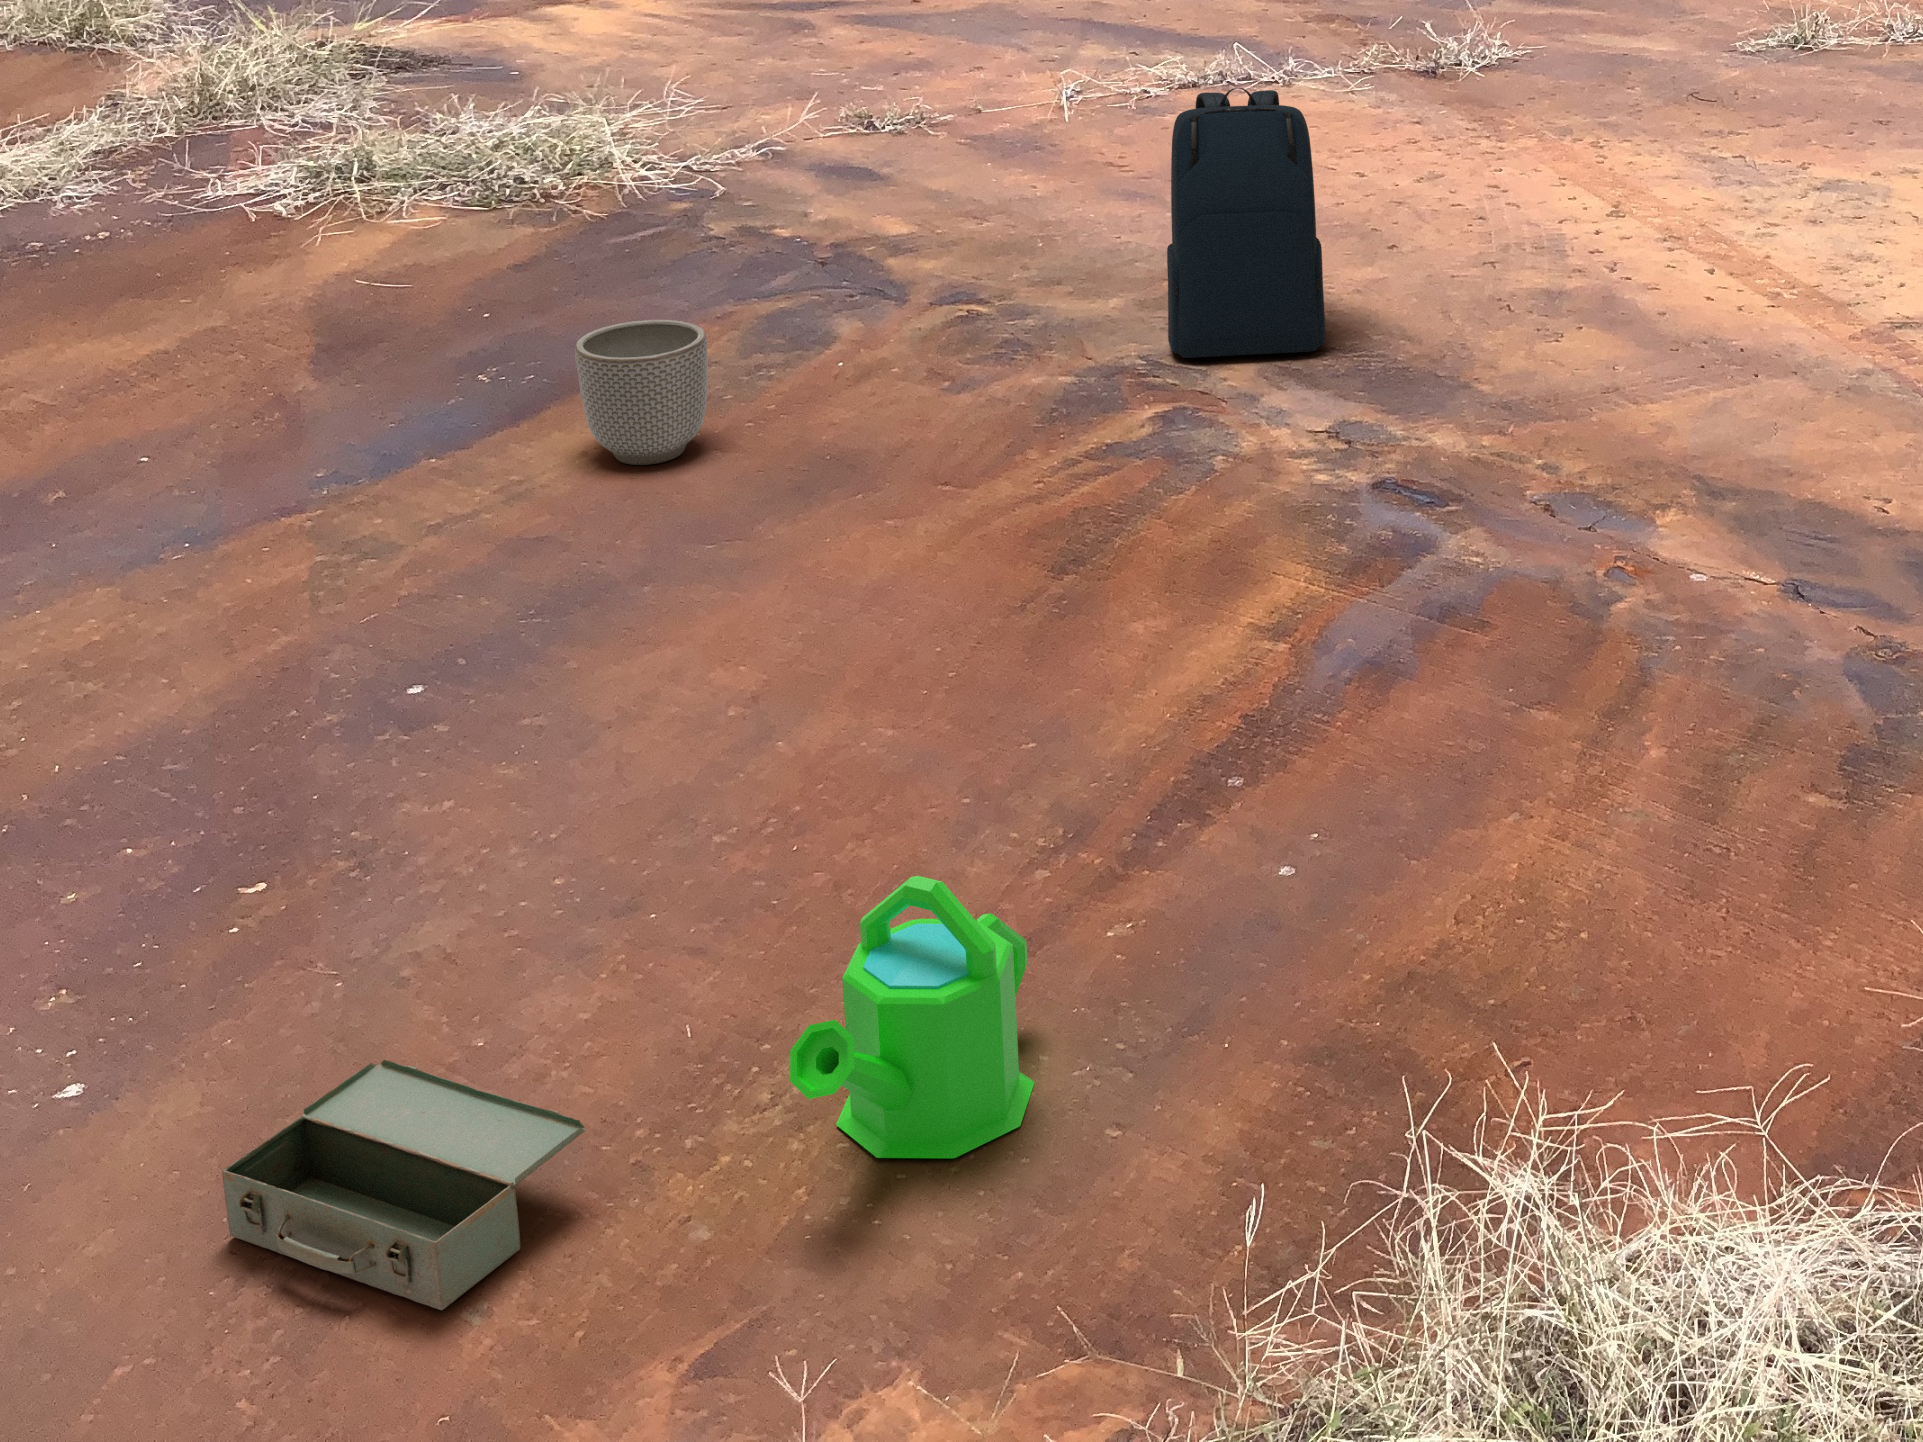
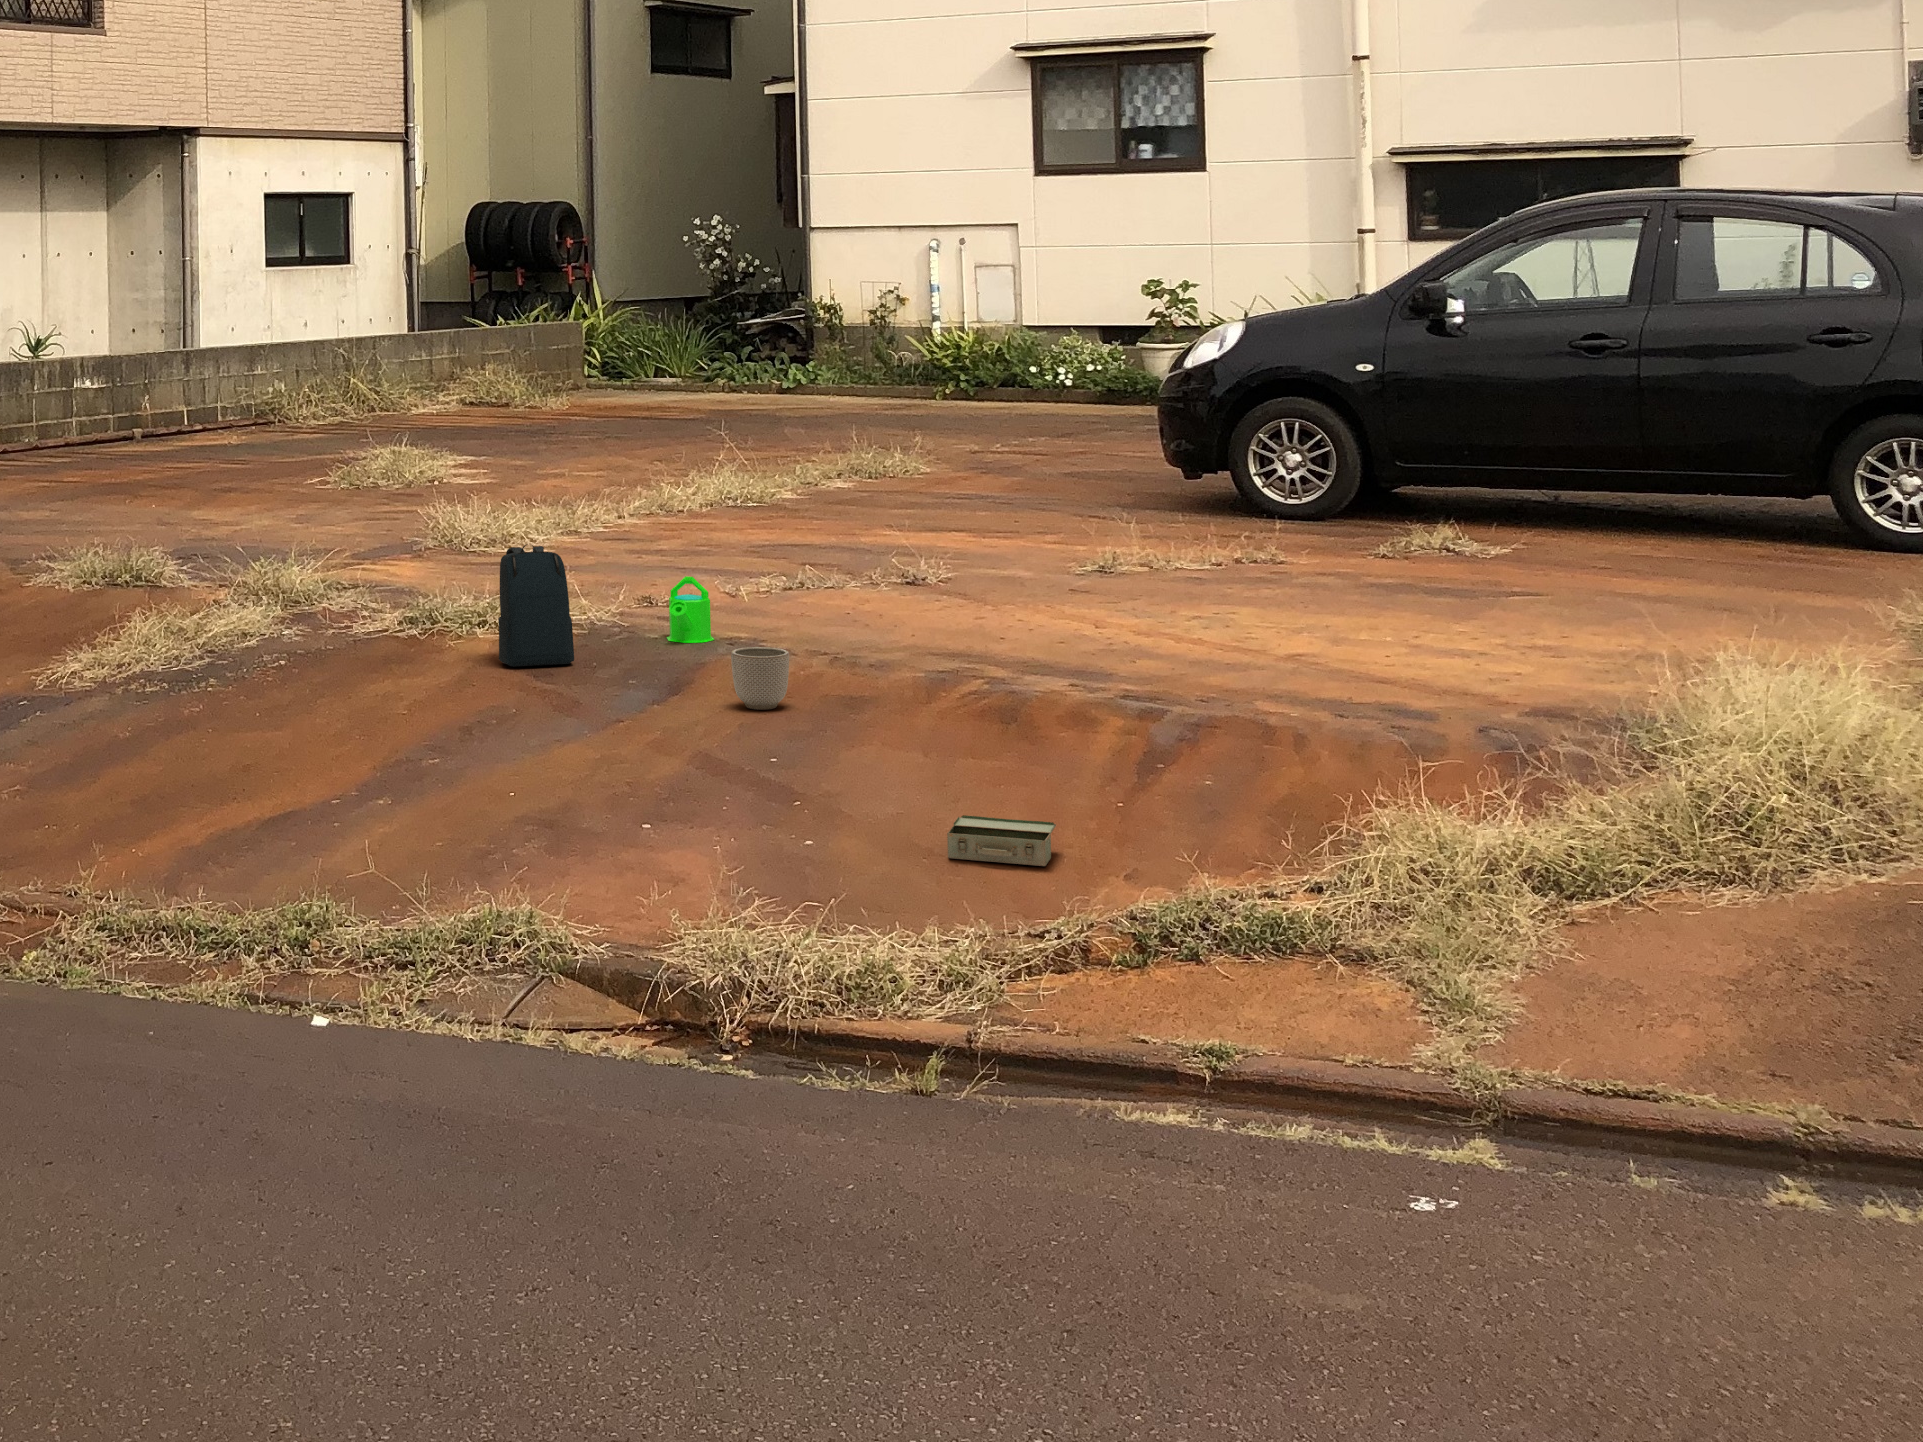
backpack: present [1167,88,1326,358] -> present [498,544,574,667]
watering can: present [790,876,1035,1158] -> present [667,576,714,643]

